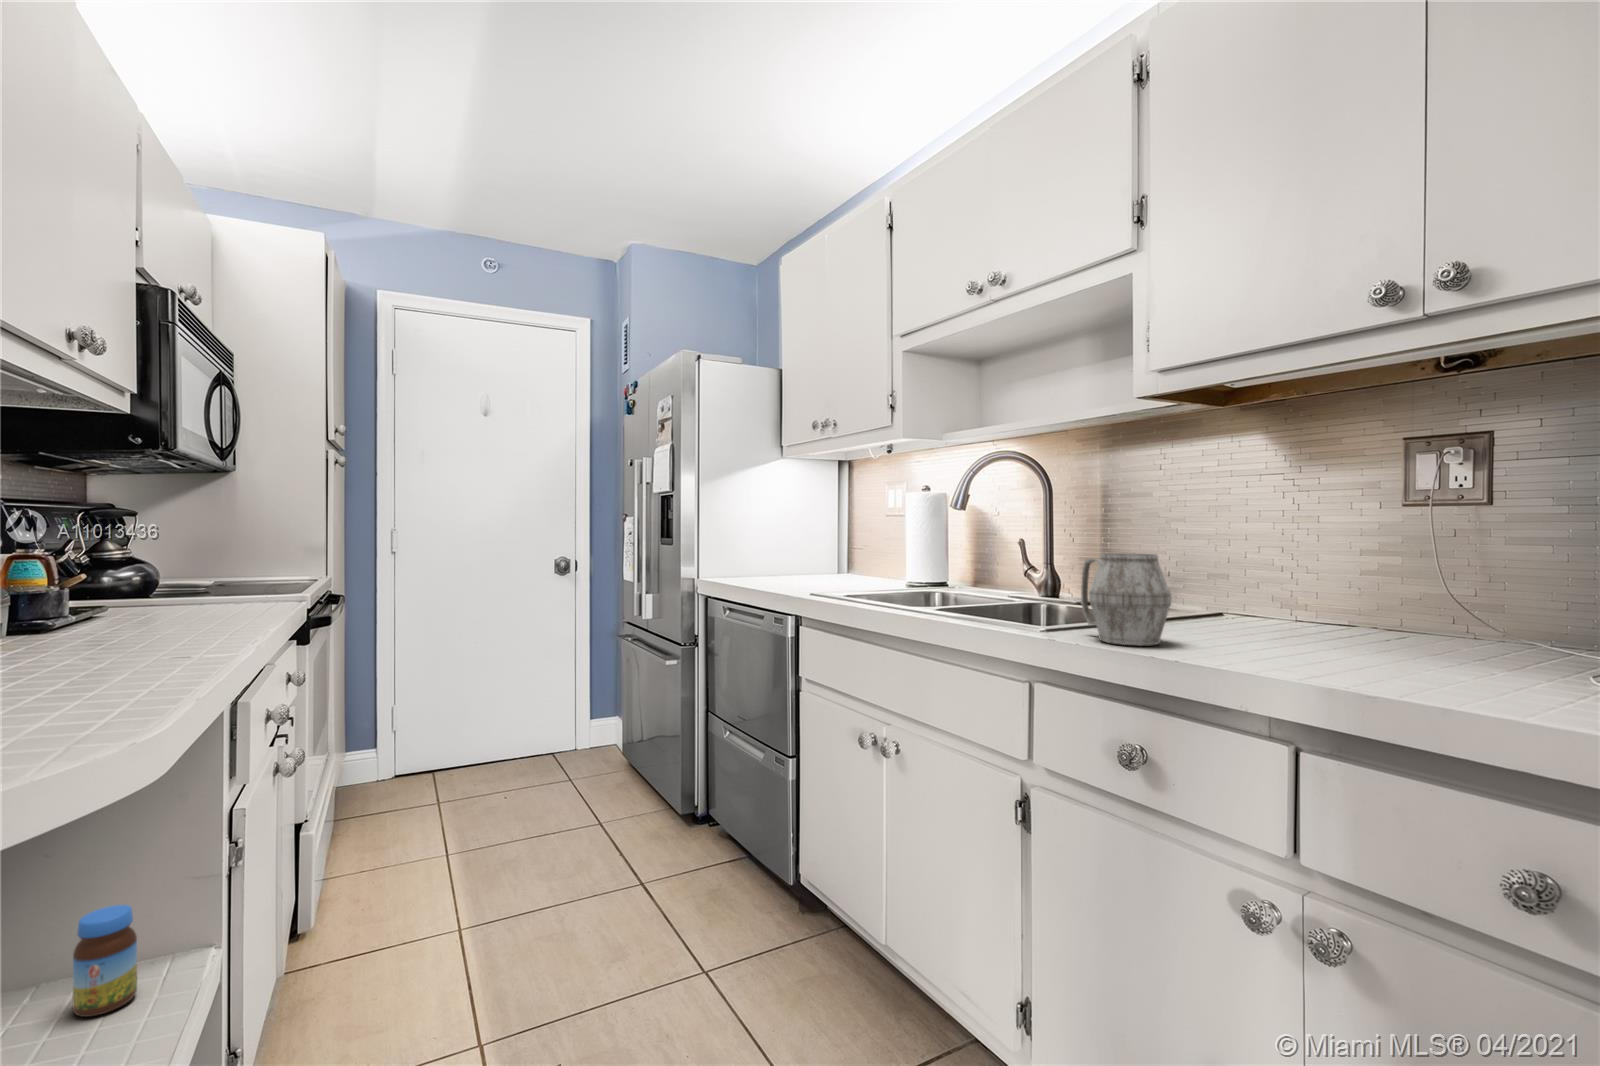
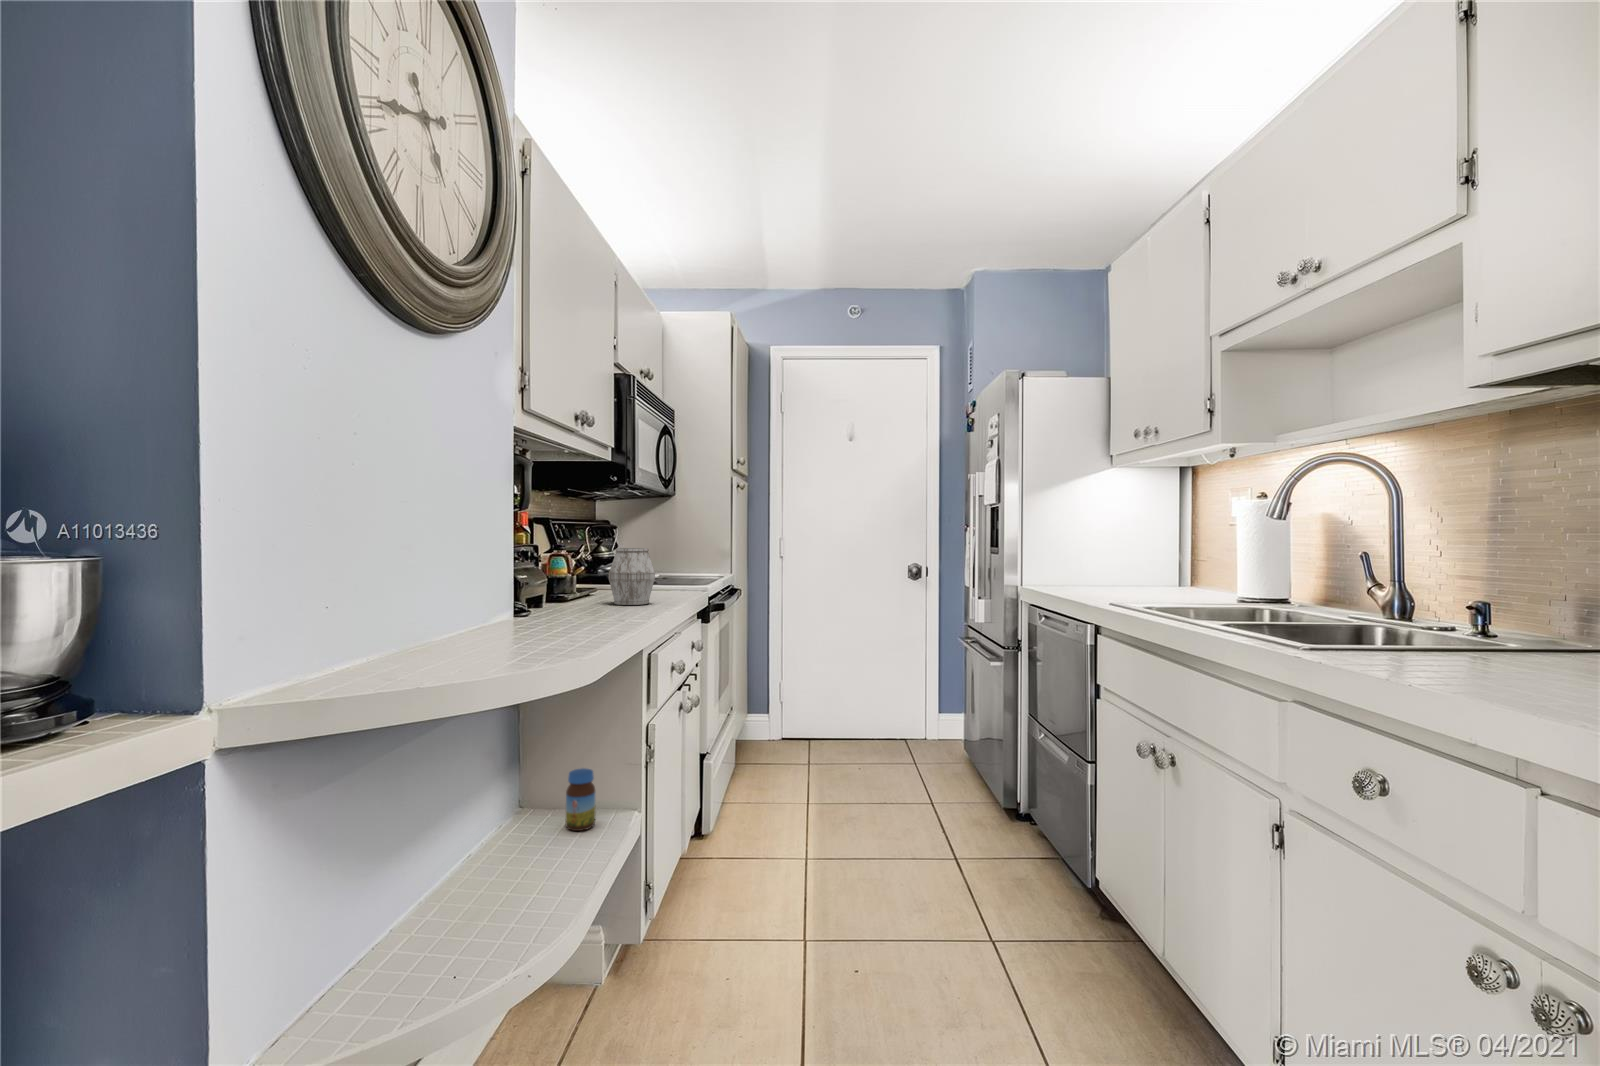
mug: present [1081,553,1171,645] -> present [609,548,655,605]

